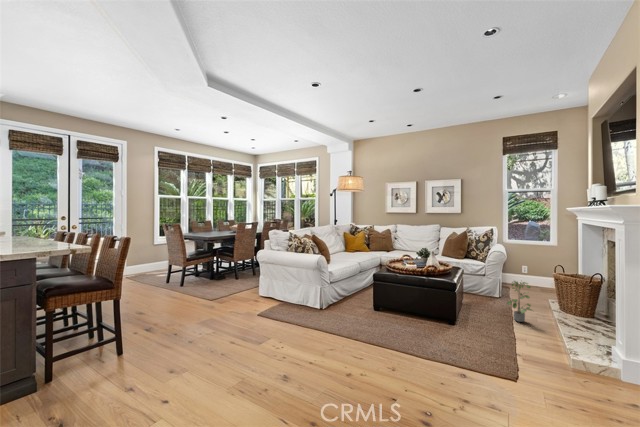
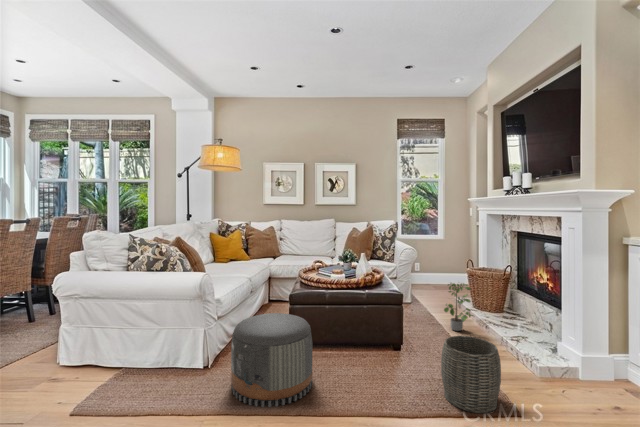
pouf: none [329,282,377,332] -> present [231,313,312,407]
woven basket: none [456,312,500,365] -> present [441,336,501,413]

